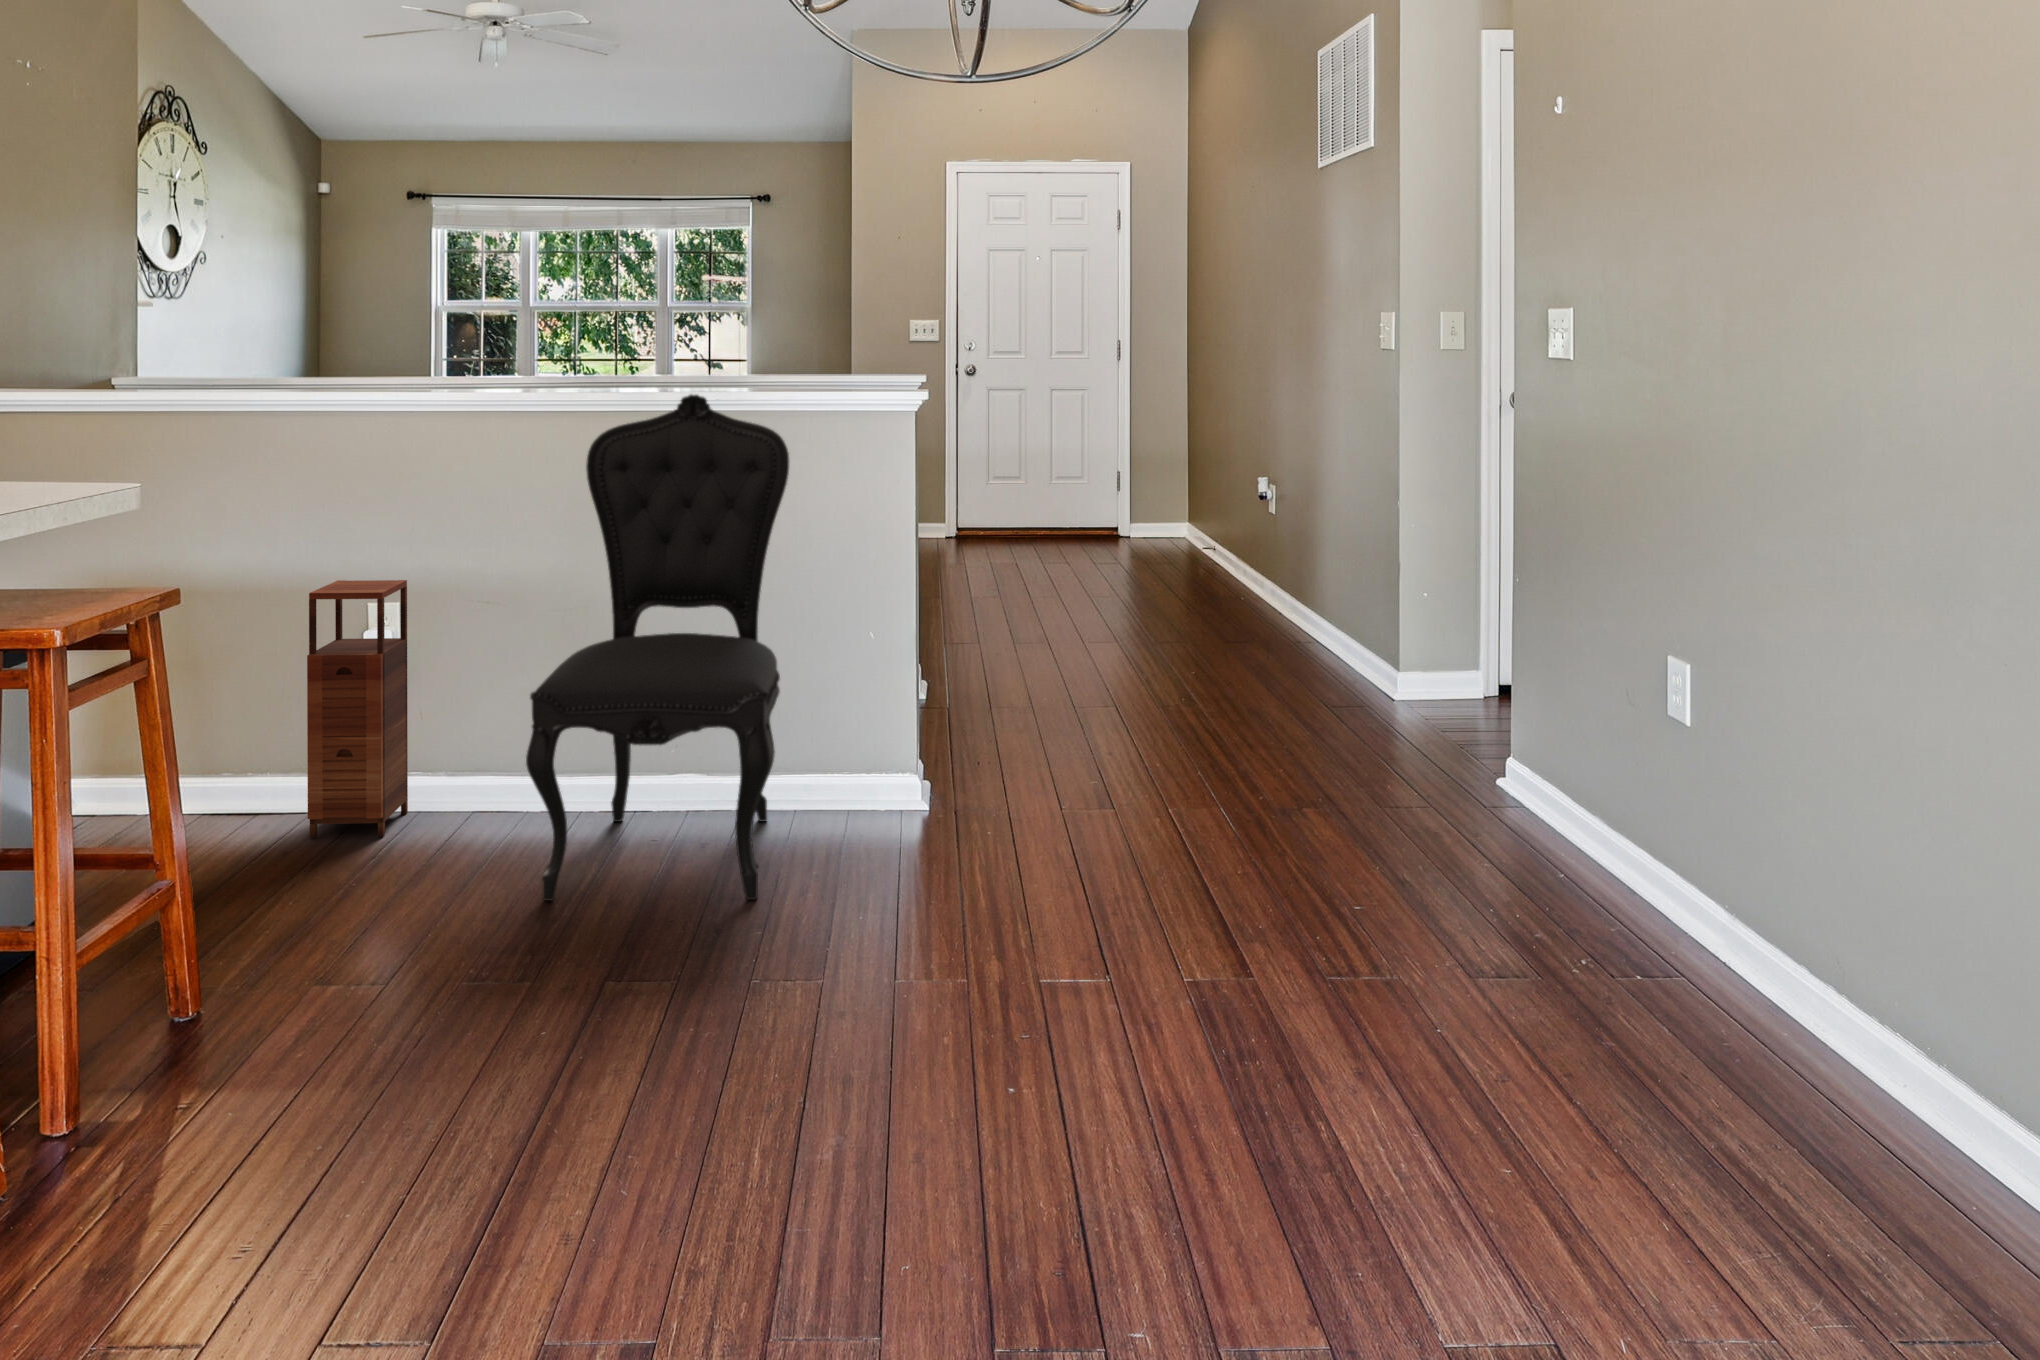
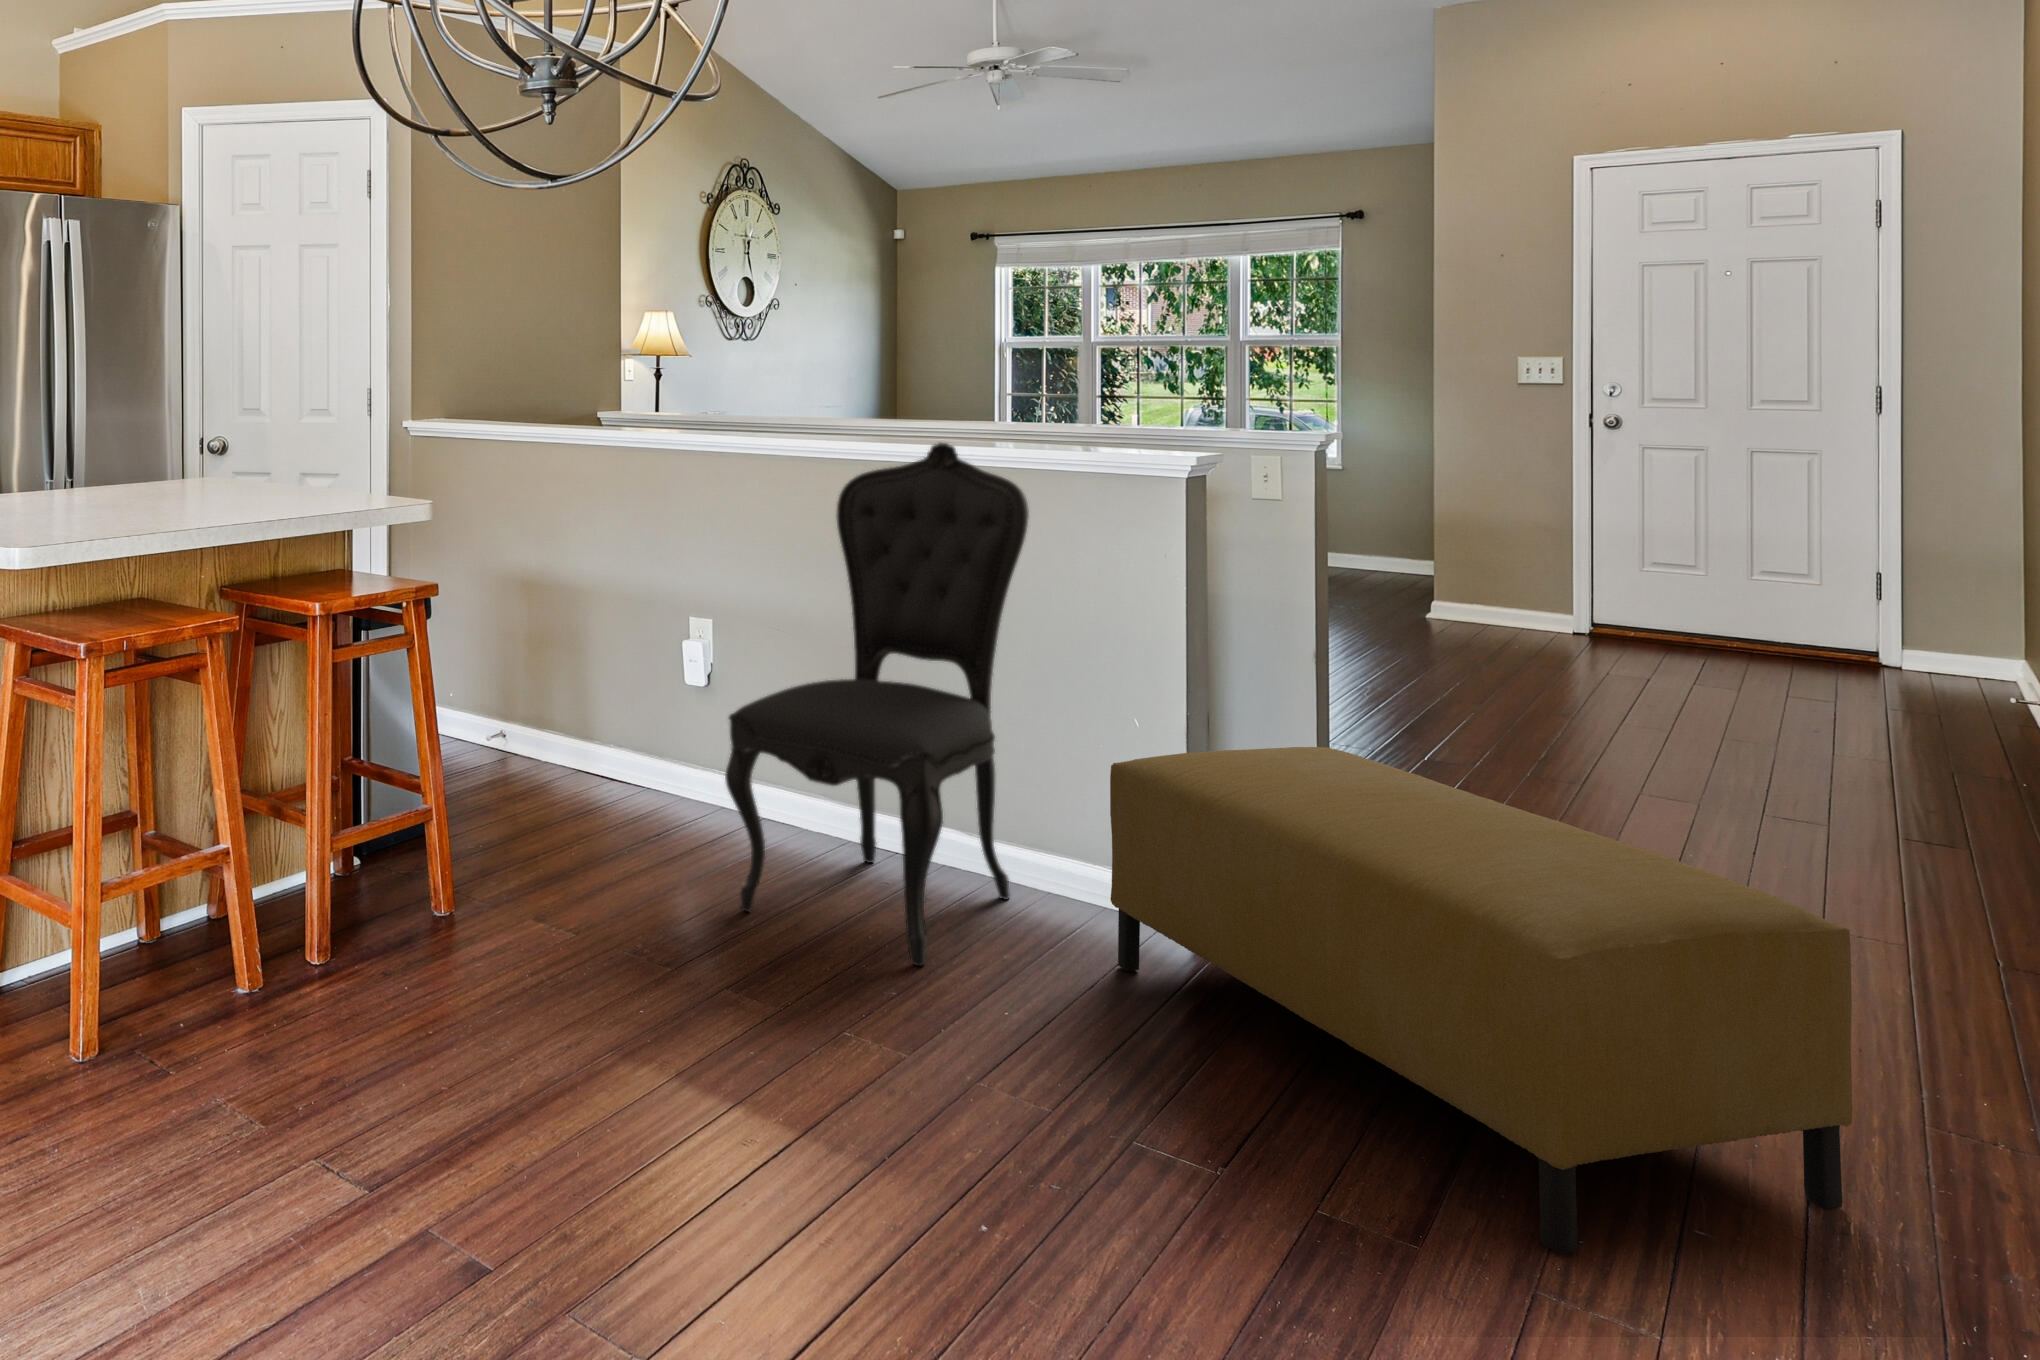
storage cabinet: present [307,580,408,838] -> none [622,594,711,825]
ottoman: none [893,631,1397,952] -> present [1110,747,1852,1254]

